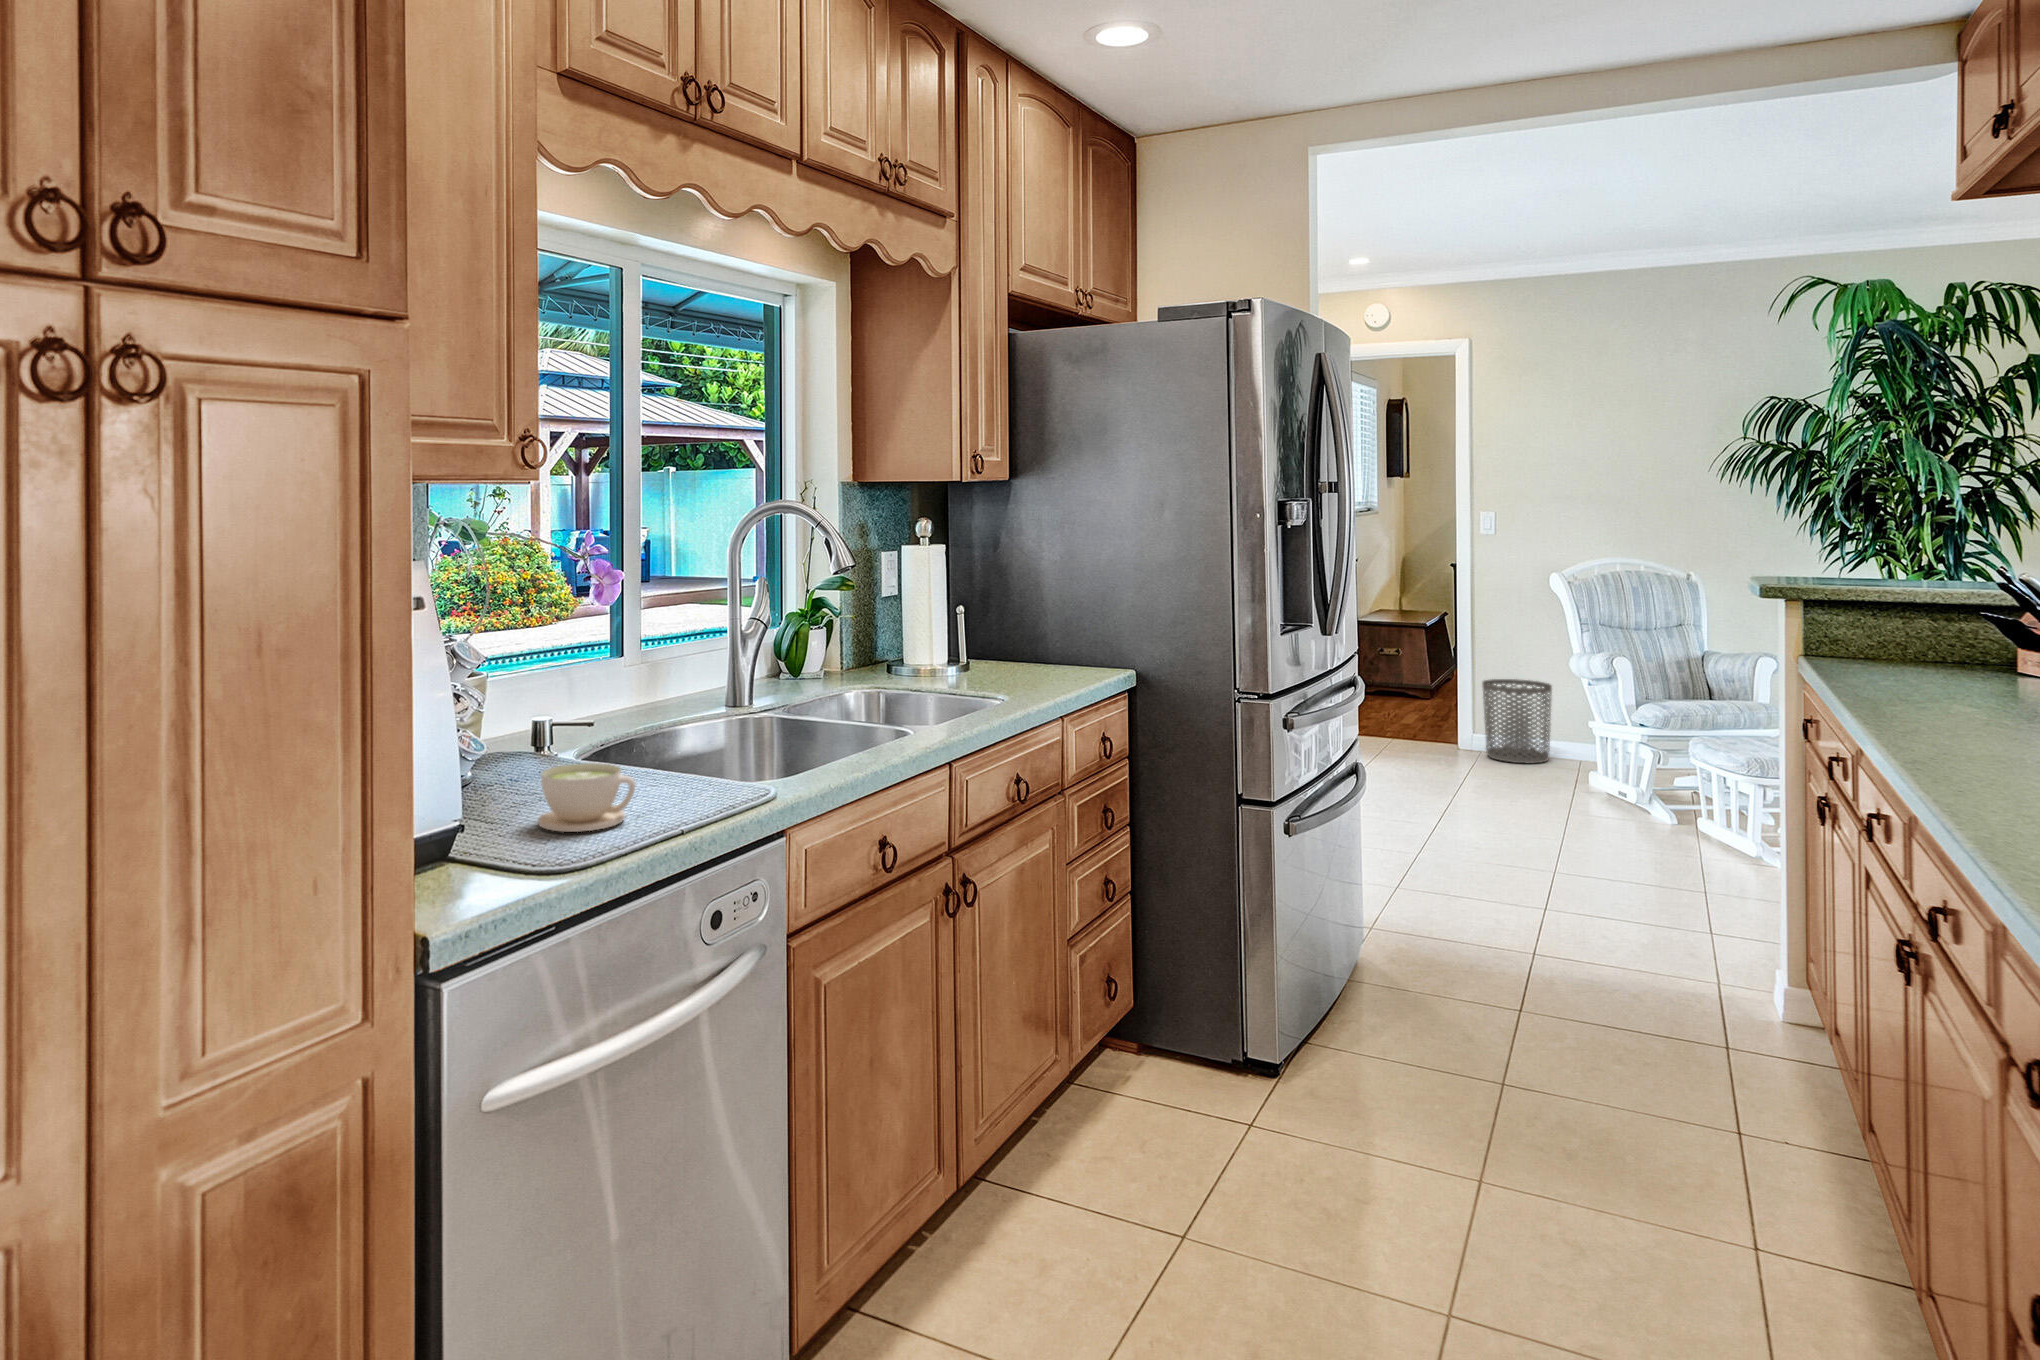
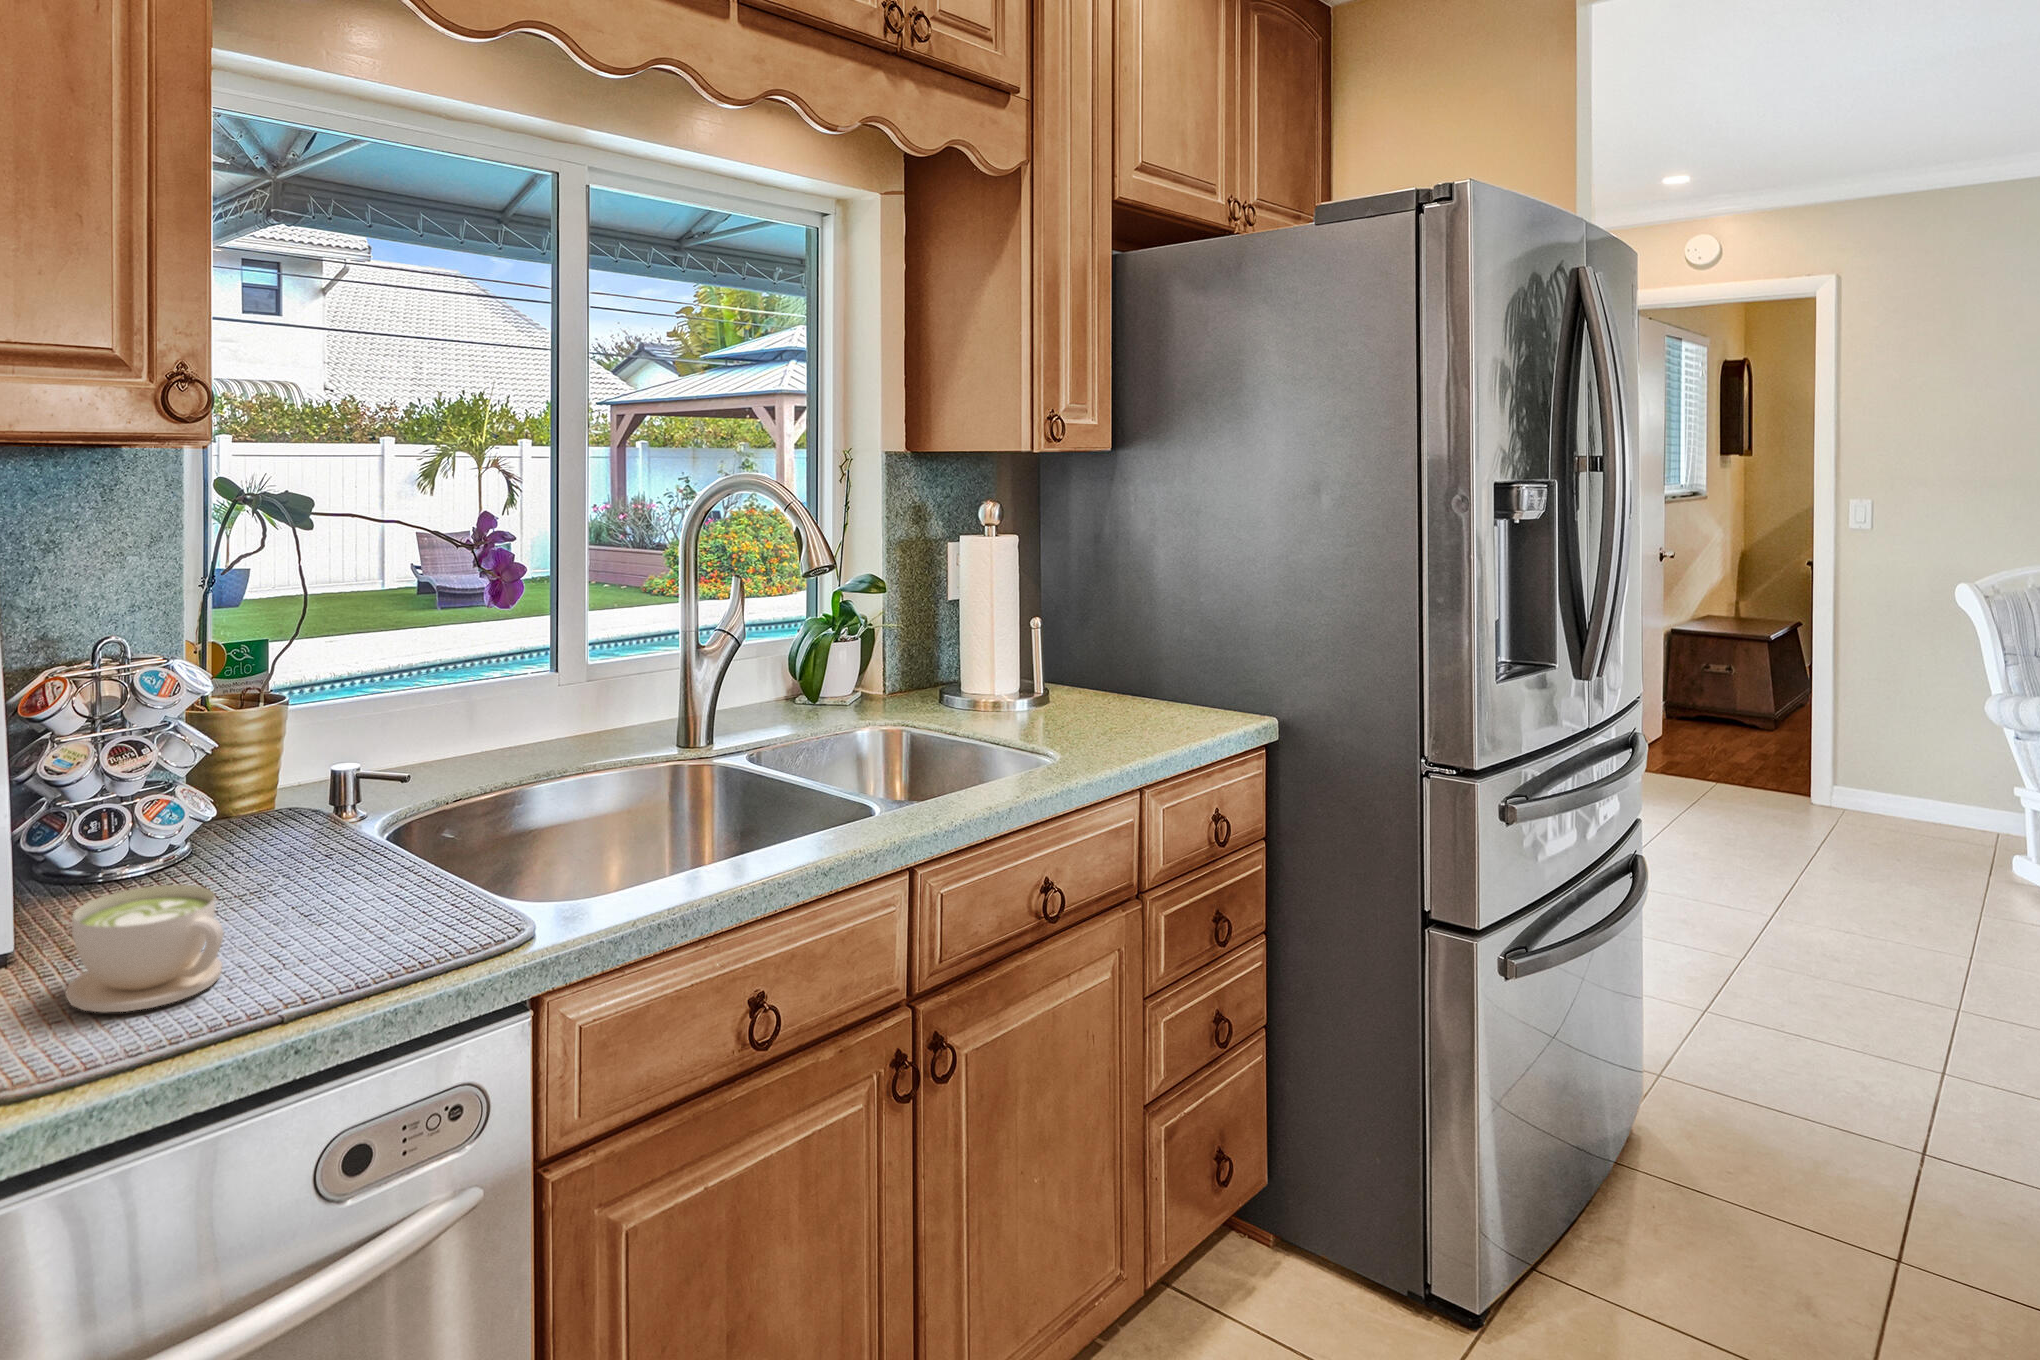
waste bin: present [1482,679,1552,763] -> none [1849,716,1955,831]

